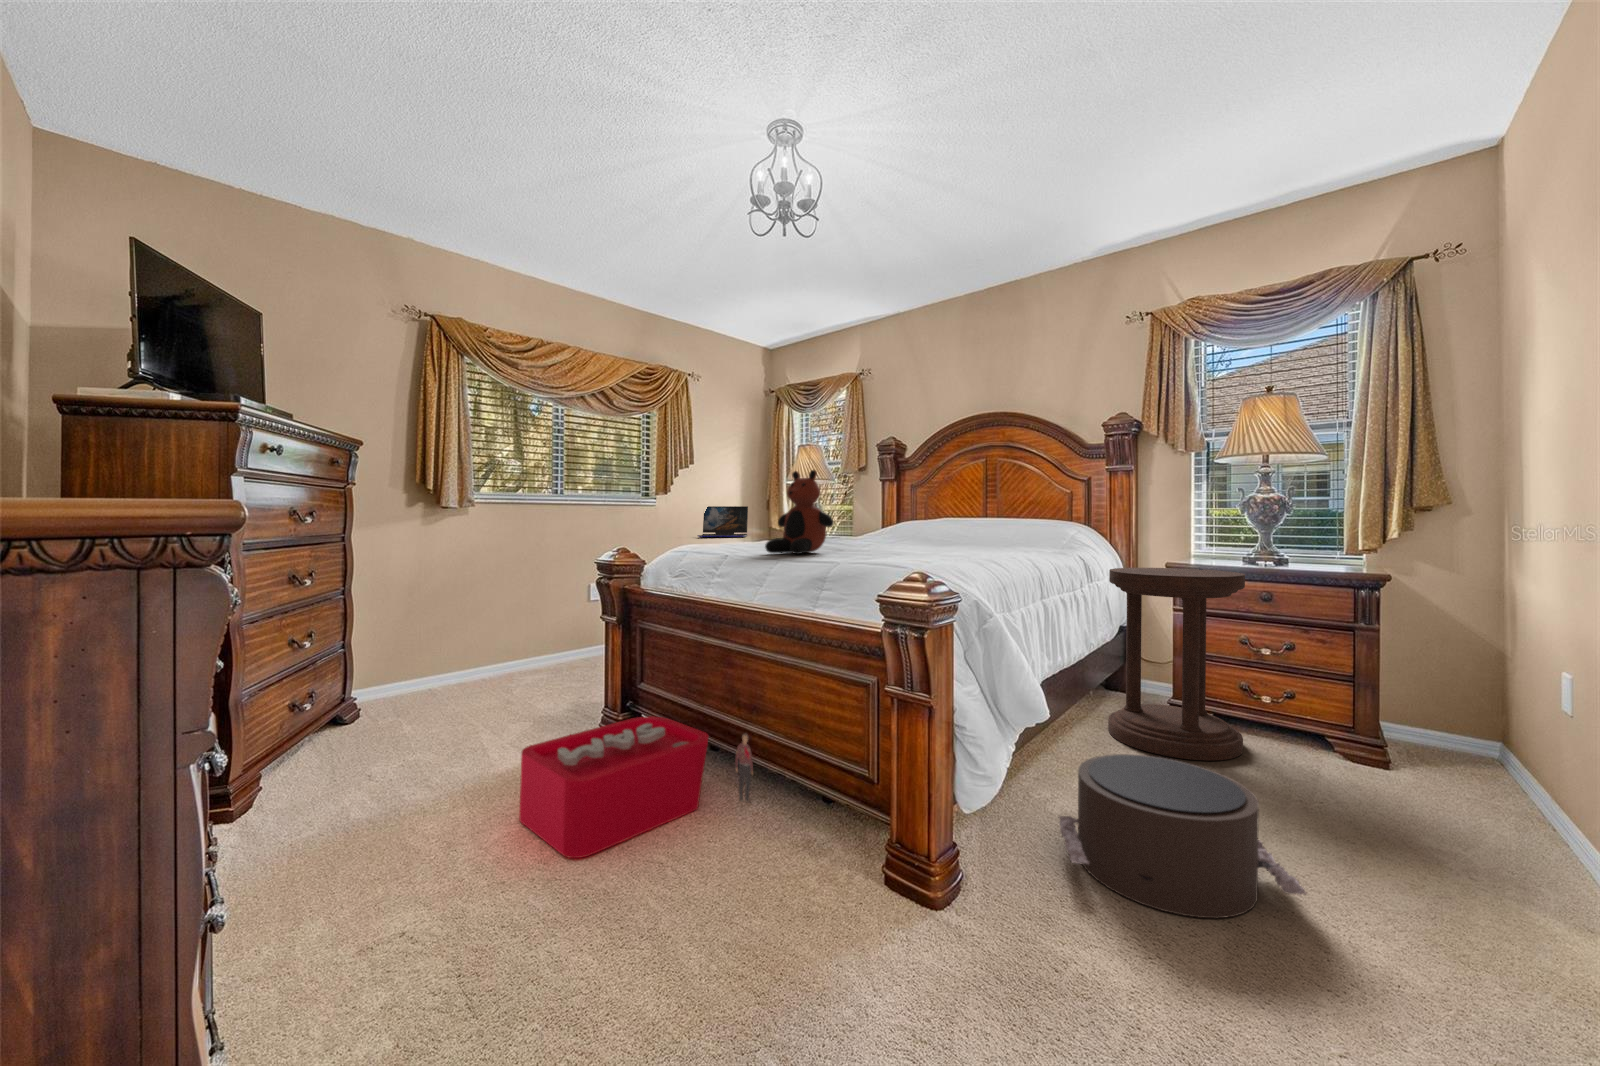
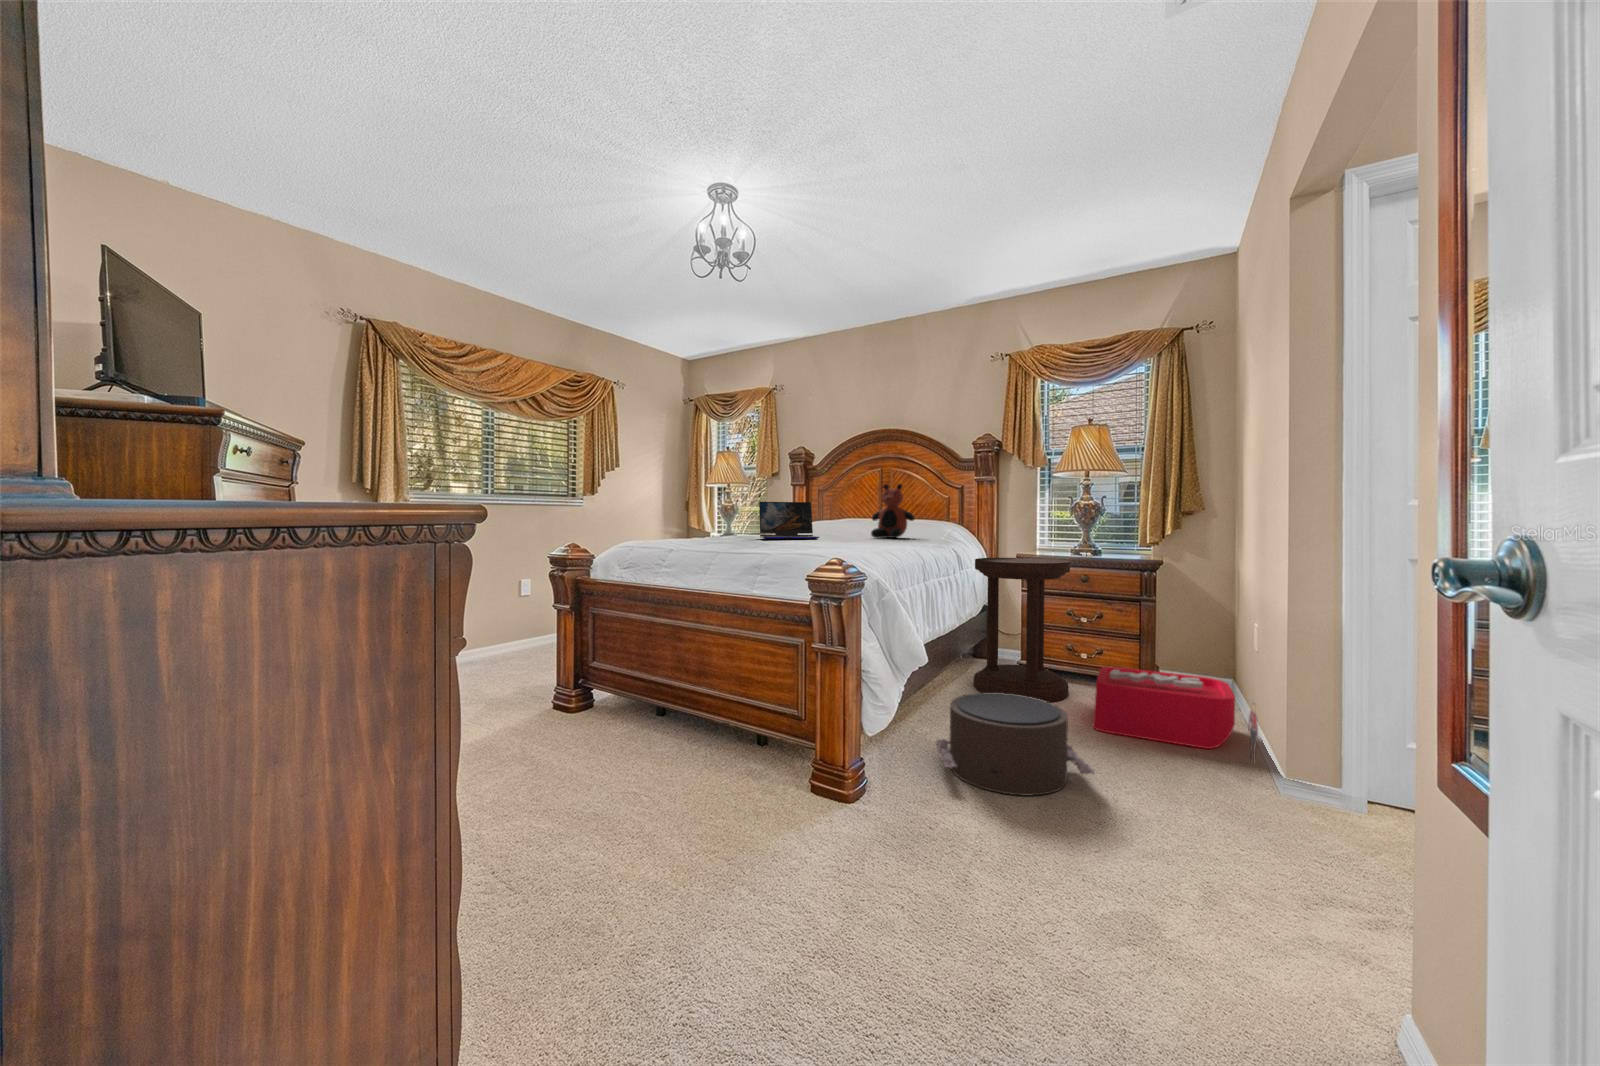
teddy bear: present [765,470,834,554] -> present [871,483,914,538]
laptop: present [698,506,748,537] -> present [759,502,819,539]
storage bin: present [519,716,753,858] -> present [1093,667,1258,762]

